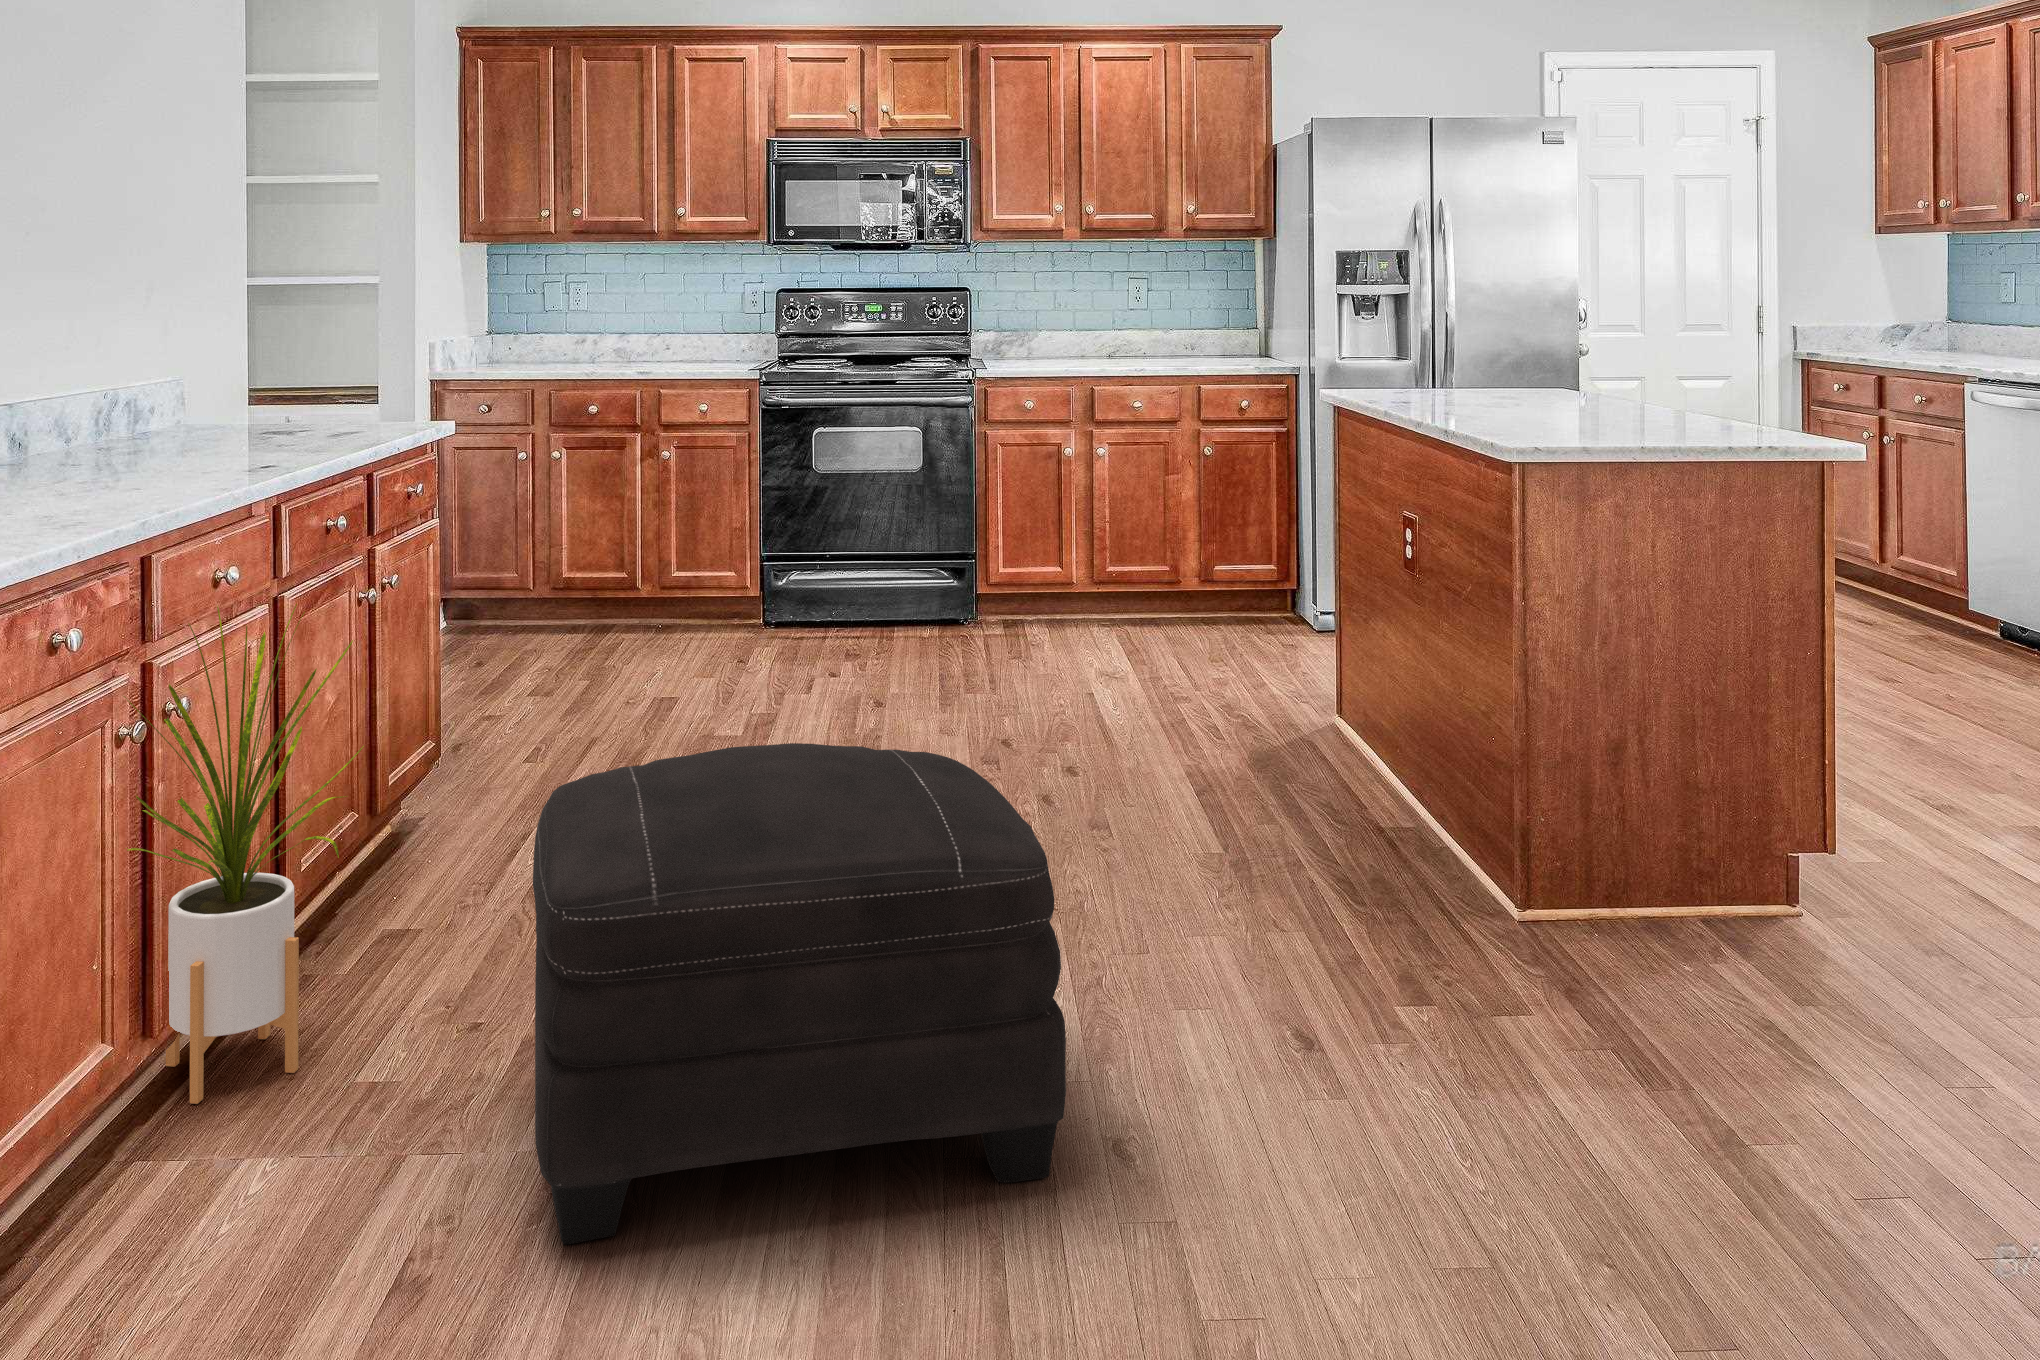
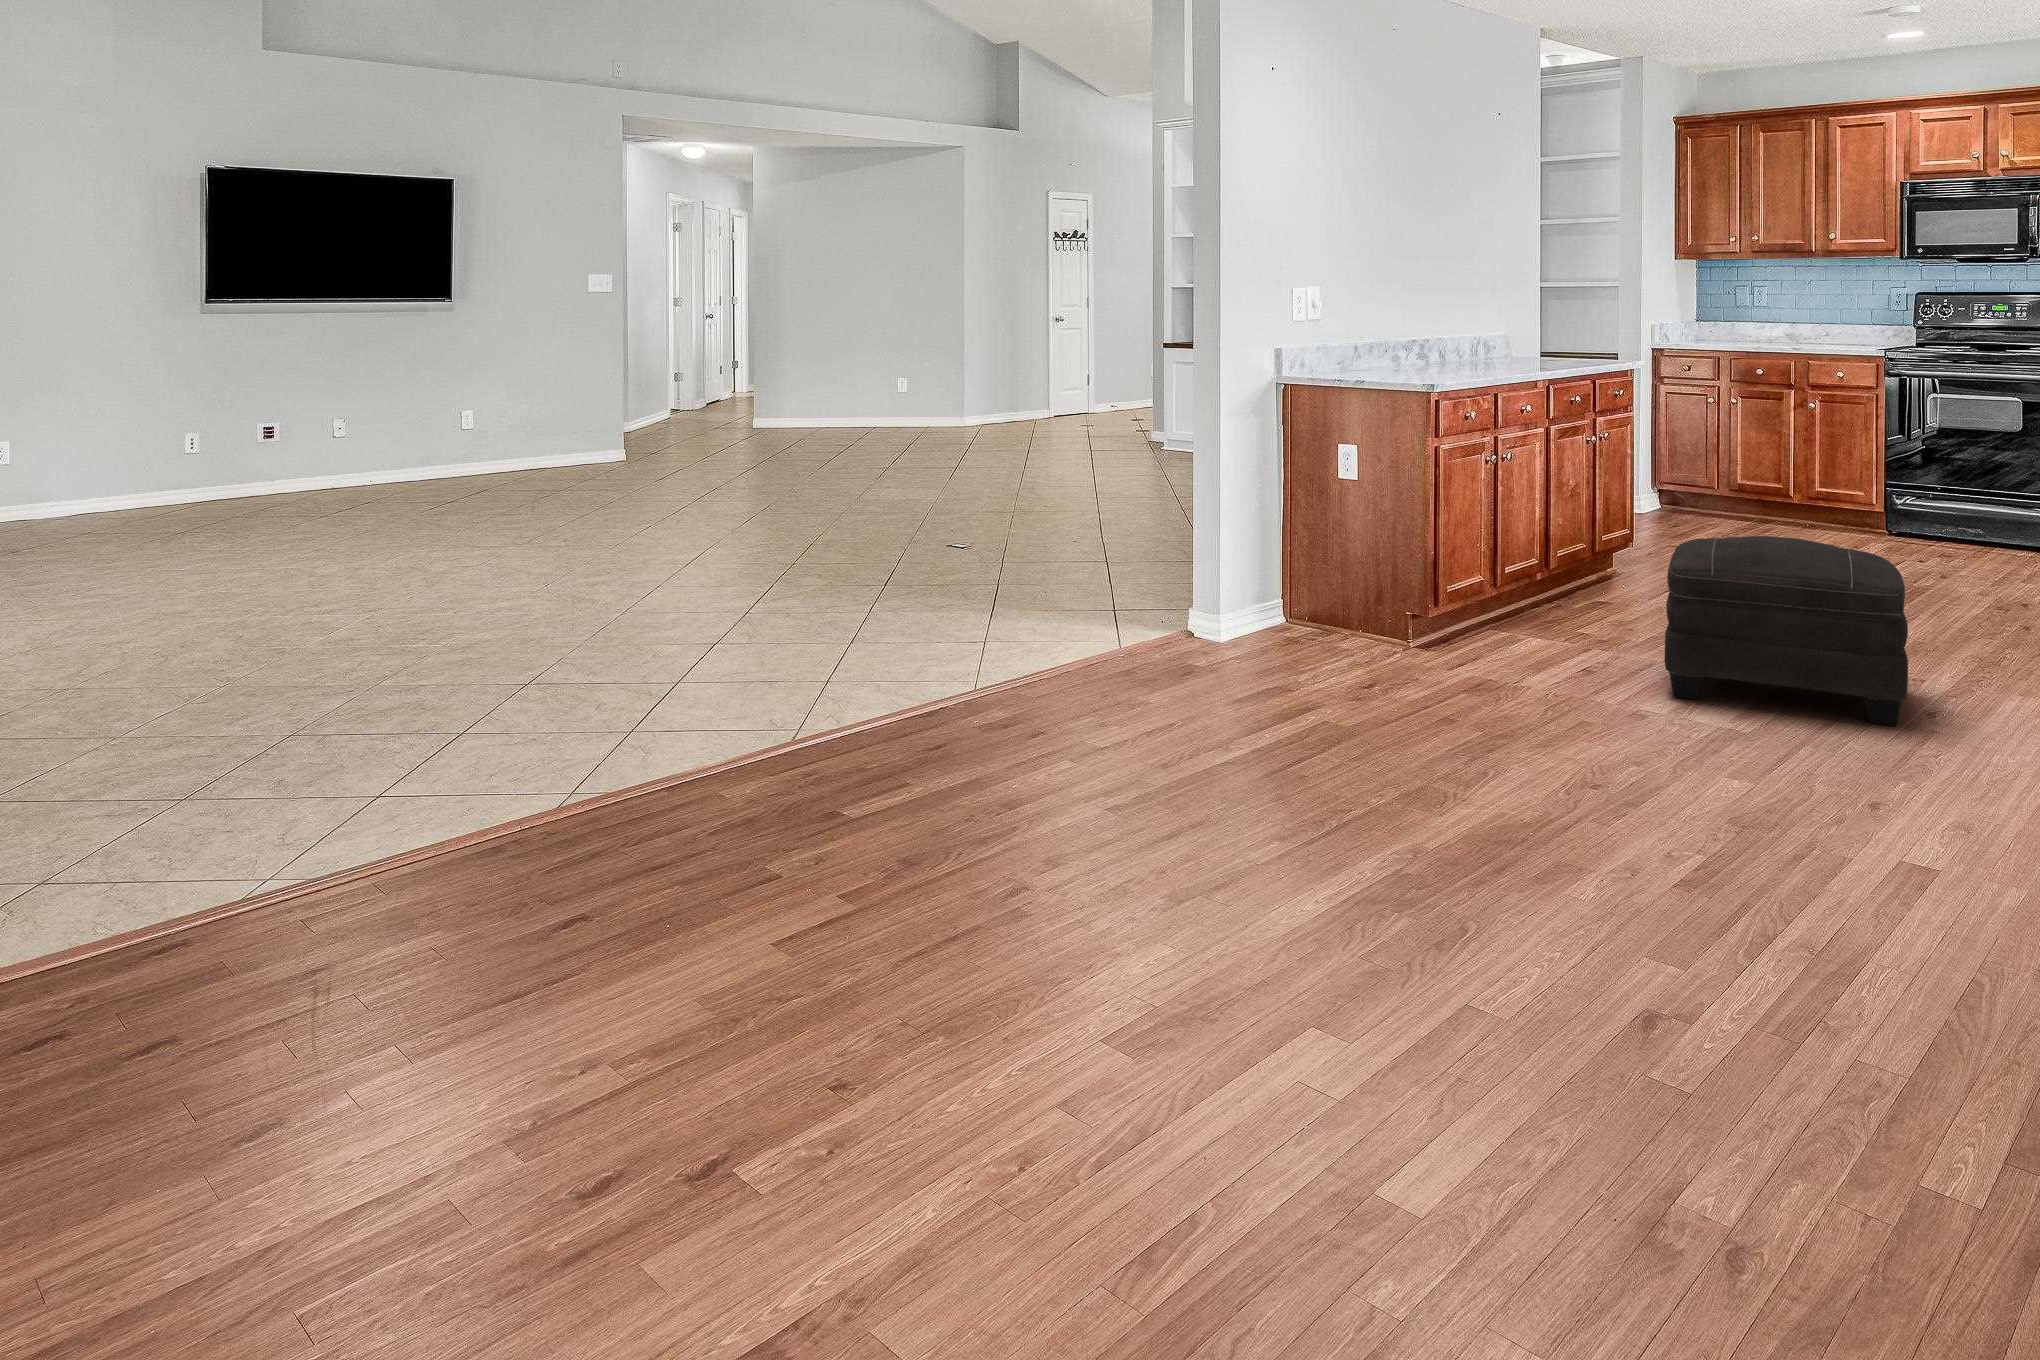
house plant: present [124,604,364,1104] -> none [1499,456,1602,645]

